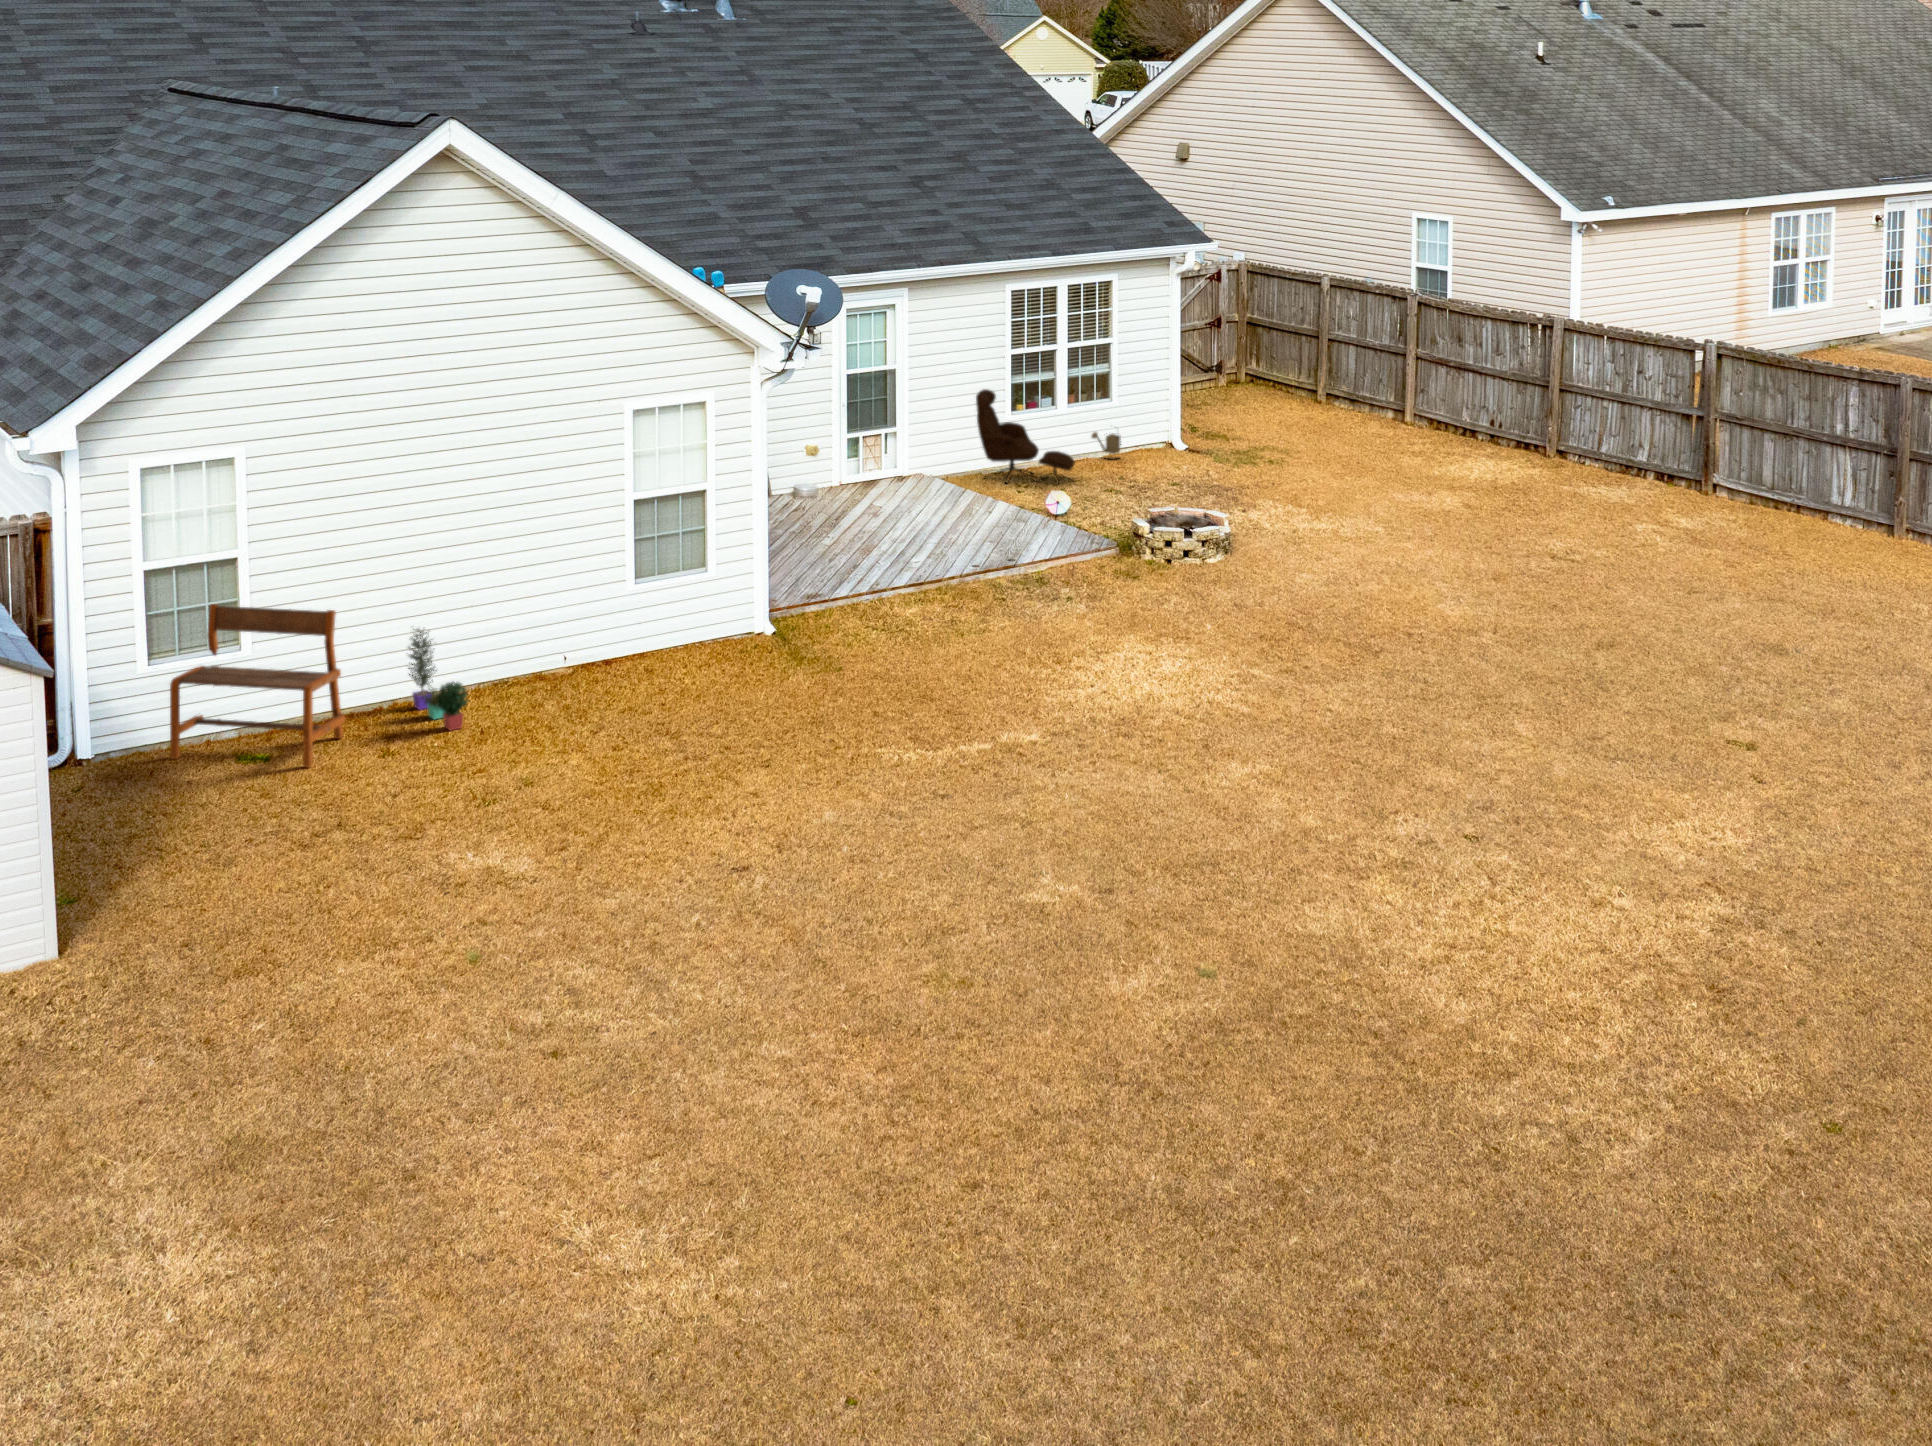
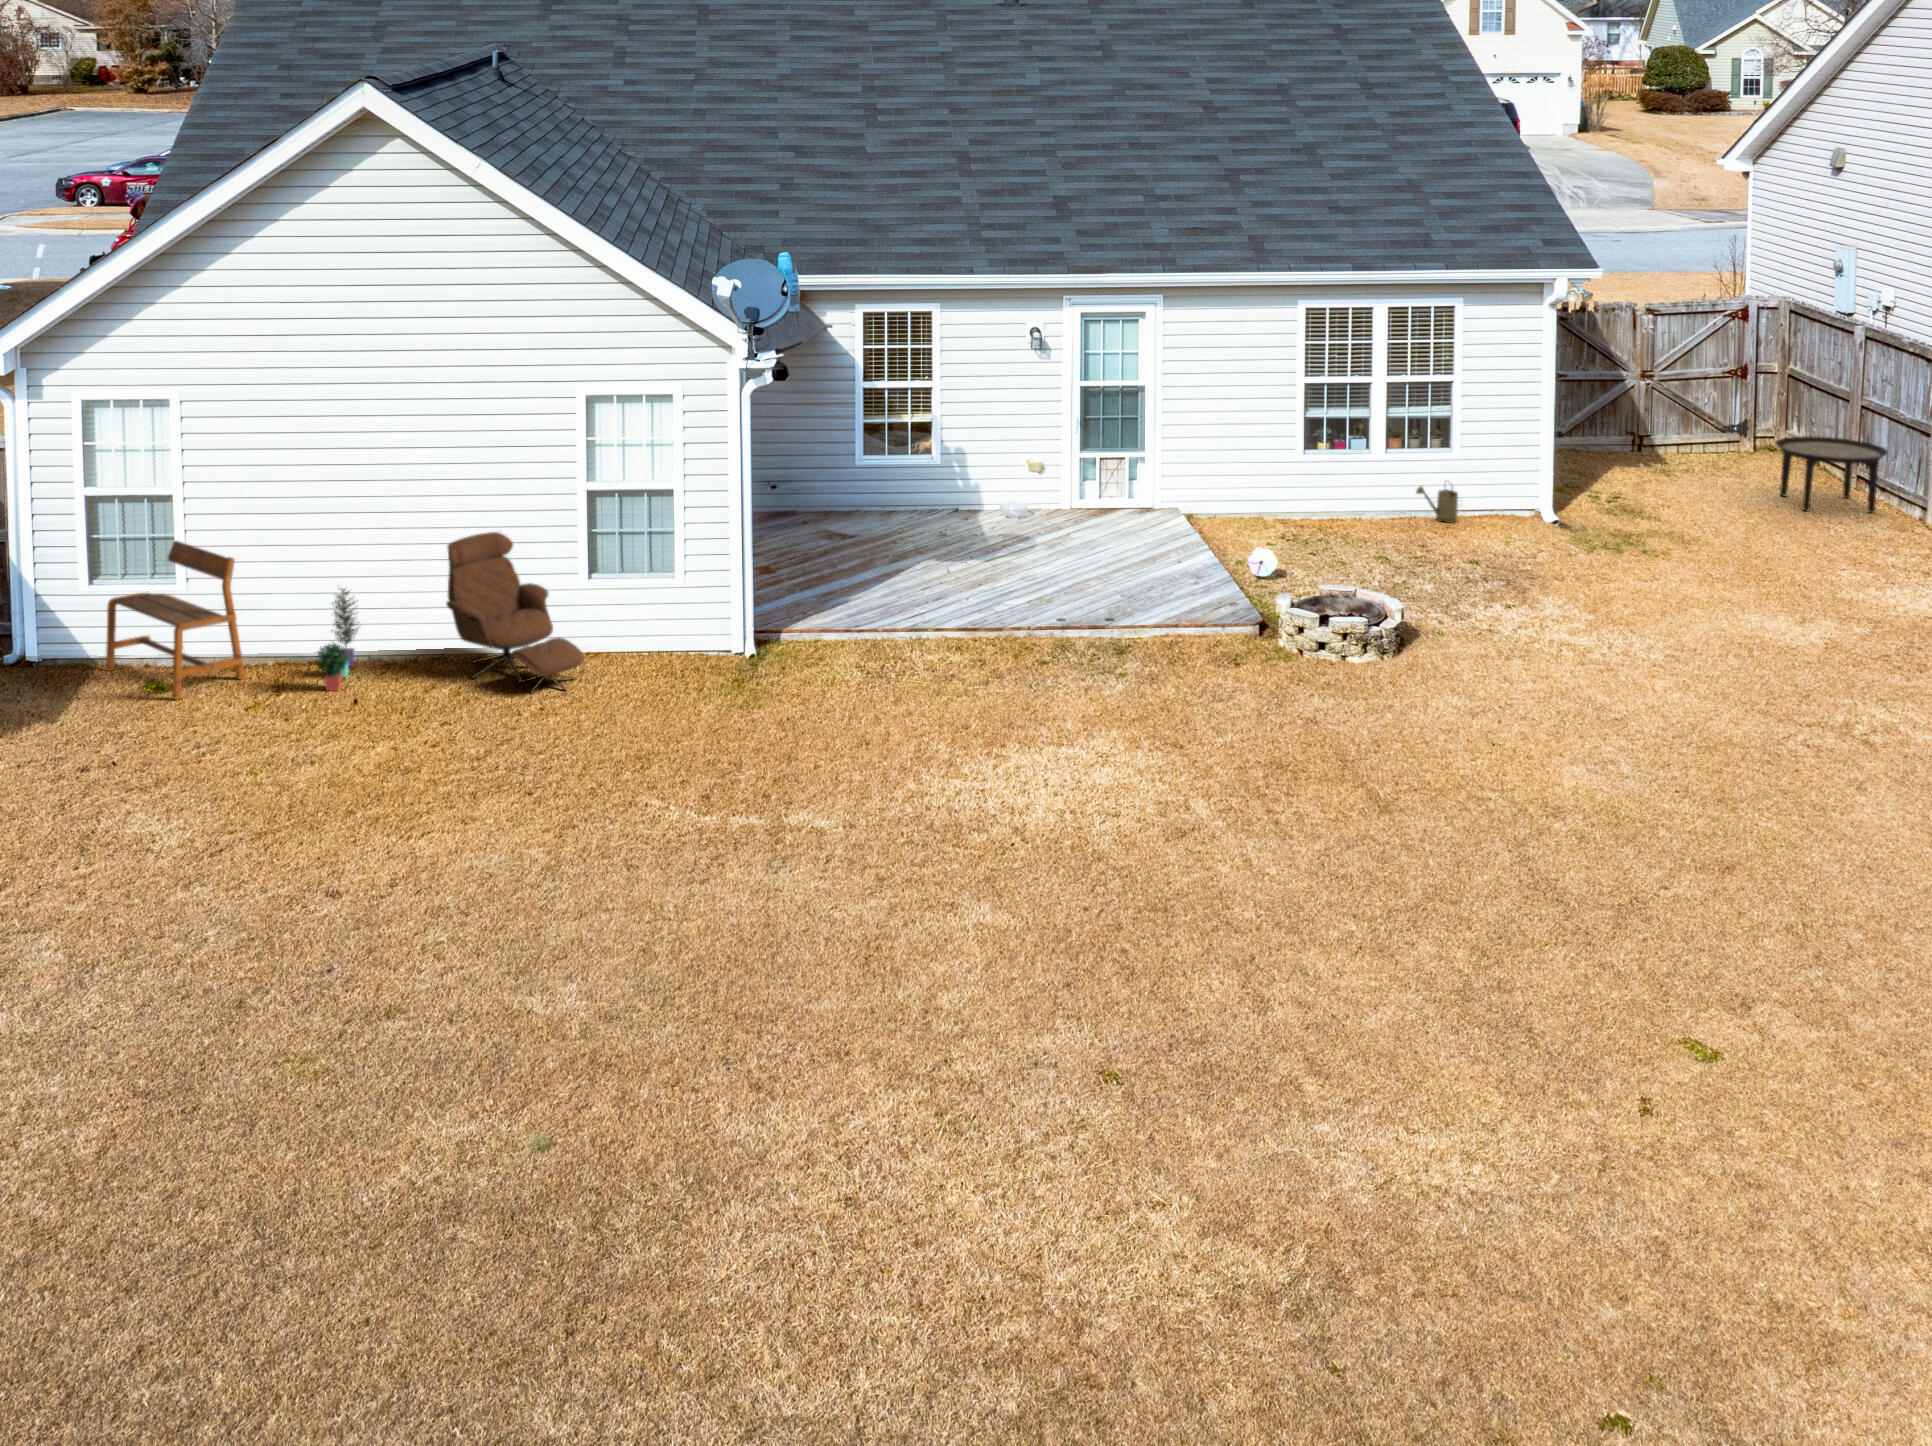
round table: none [1287,366,1366,423] -> present [1775,436,1888,513]
lounge chair: present [976,389,1075,484] -> present [446,532,584,693]

